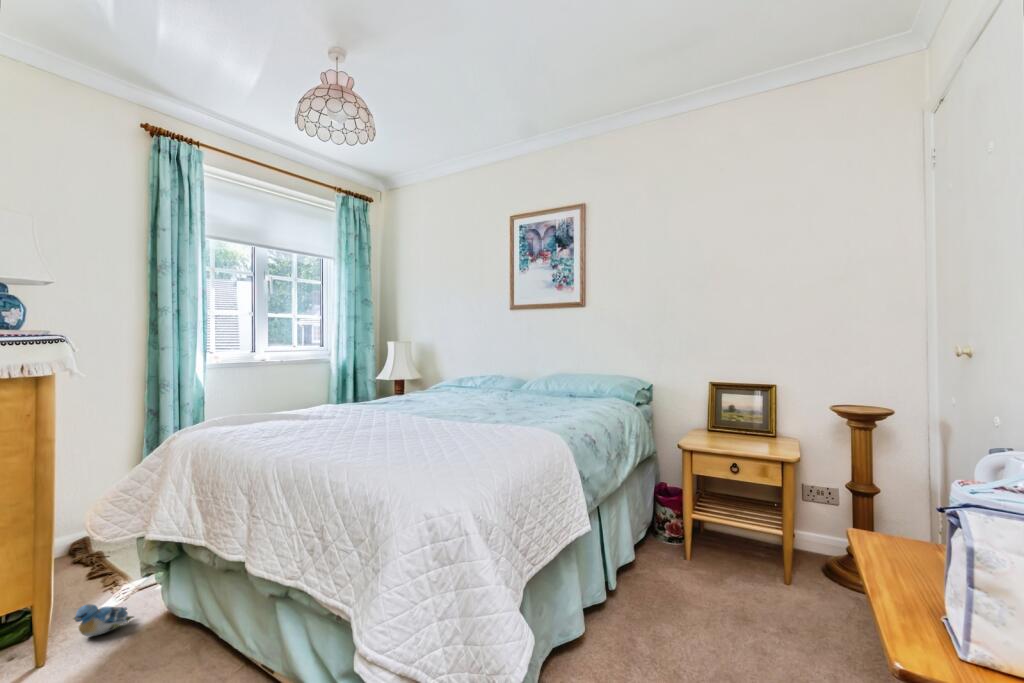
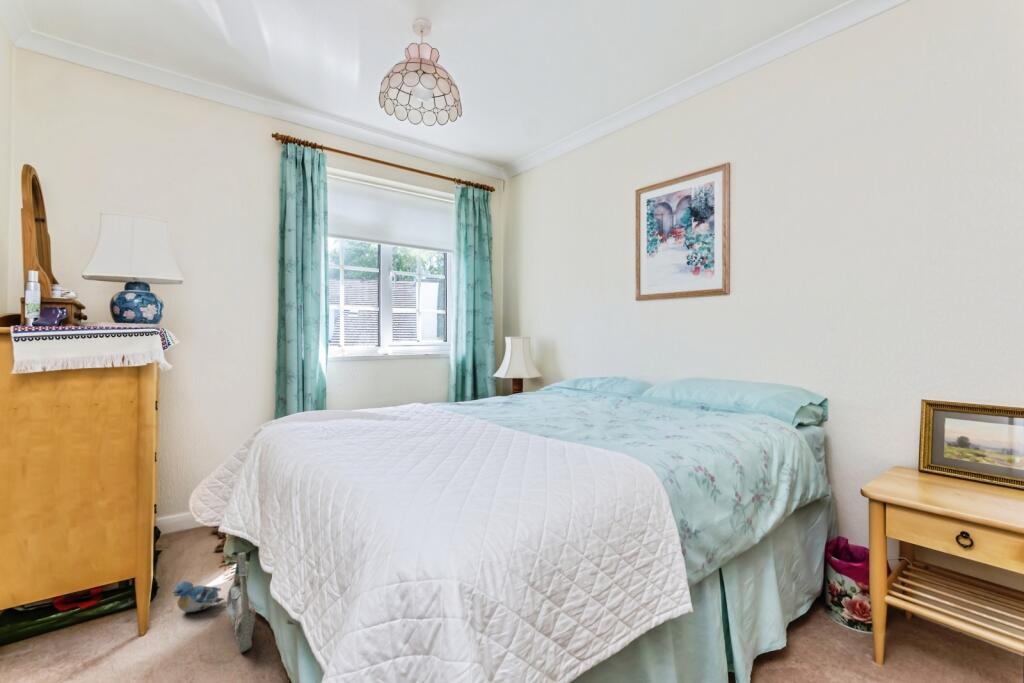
bag: none [148,558,196,654] -> present [227,553,256,653]

